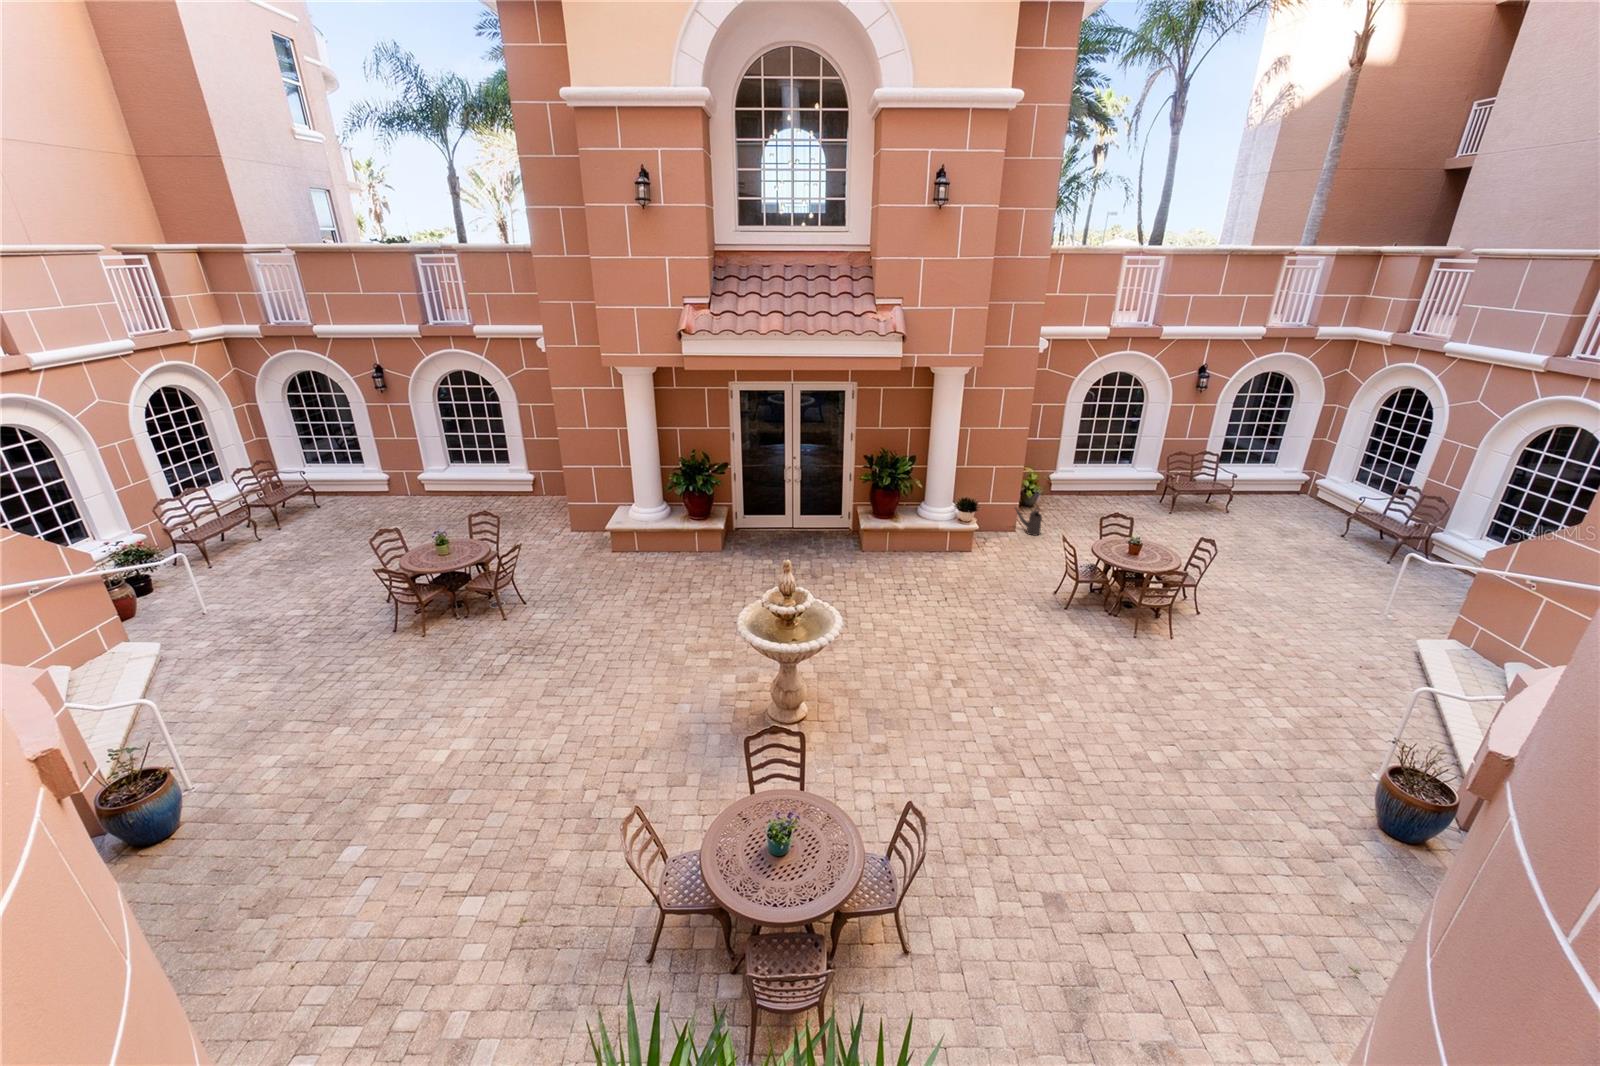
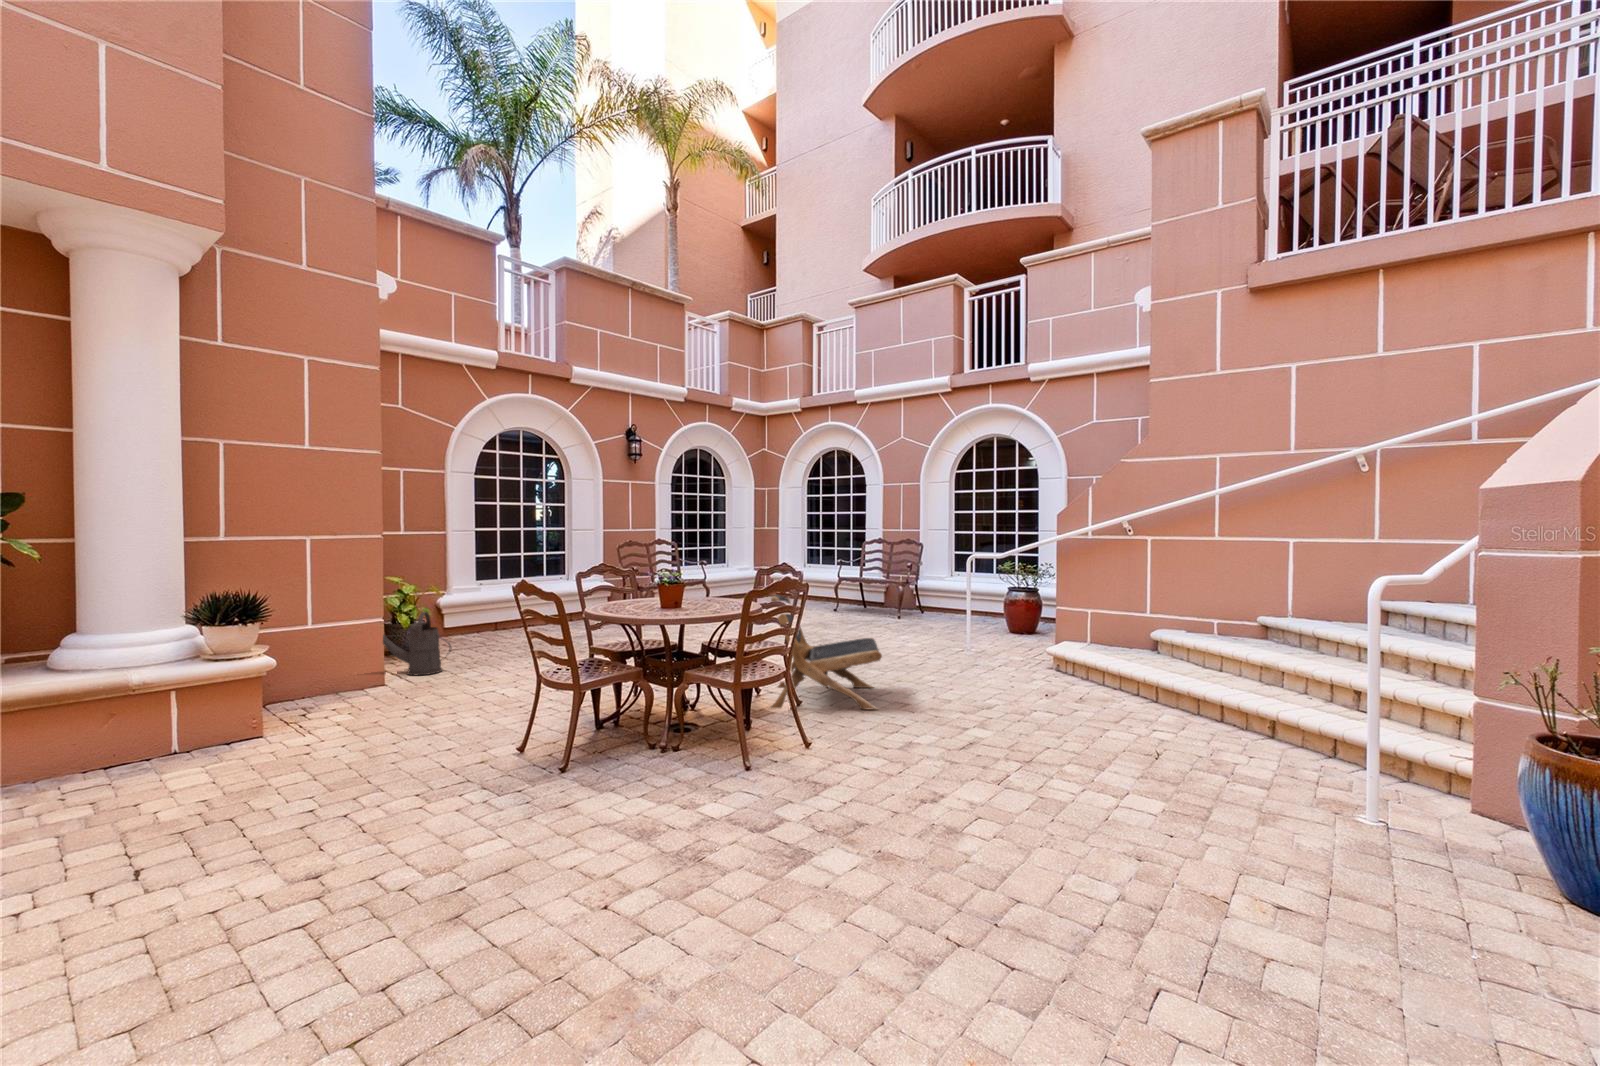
lounge chair: none [1172,556,1251,635] -> present [771,595,882,709]

